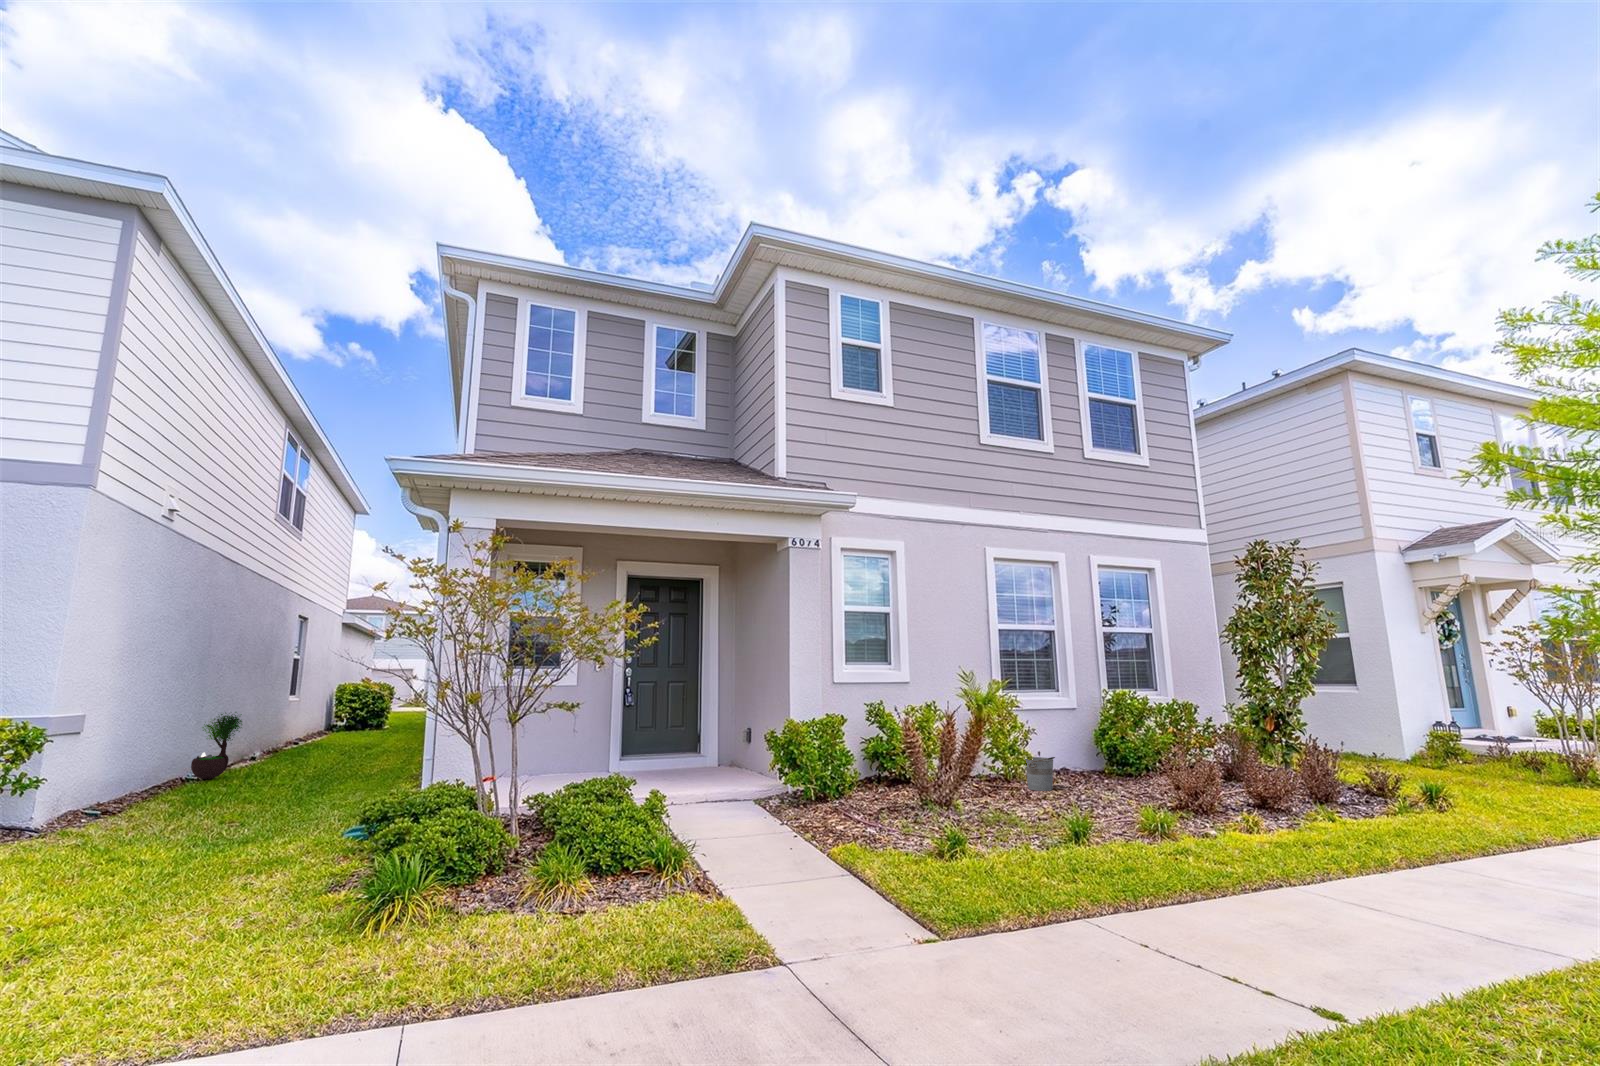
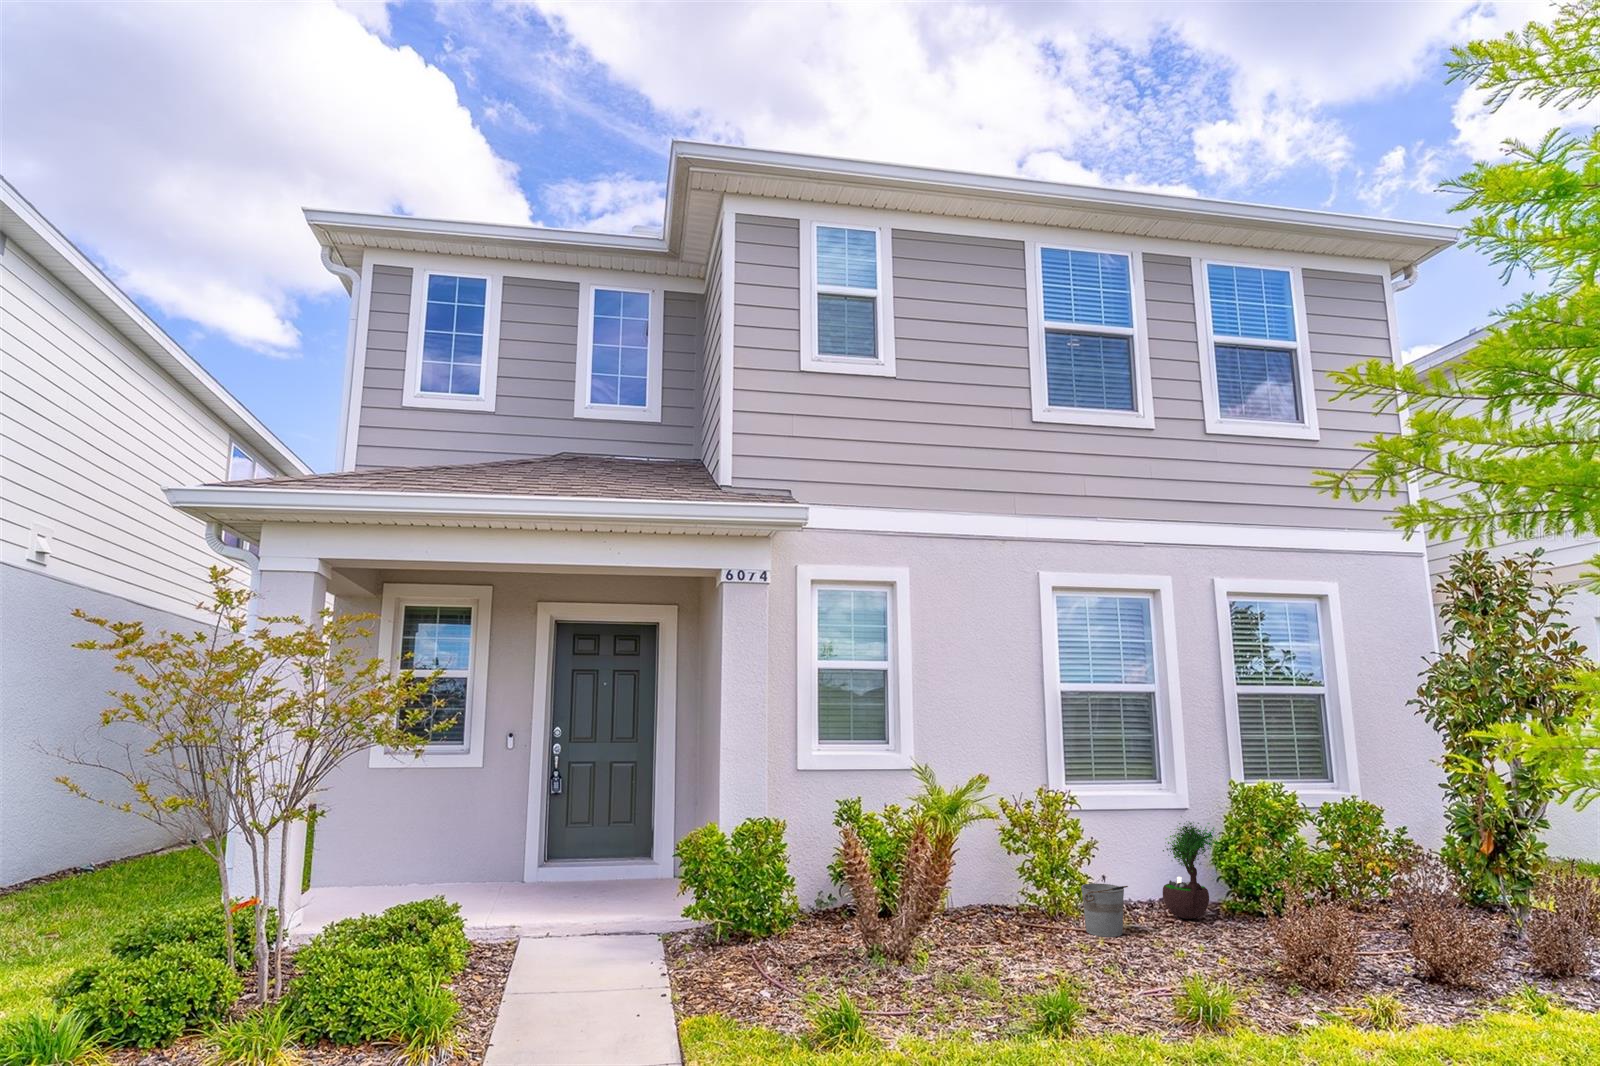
potted tree: present [191,712,242,779] -> present [1163,821,1220,919]

